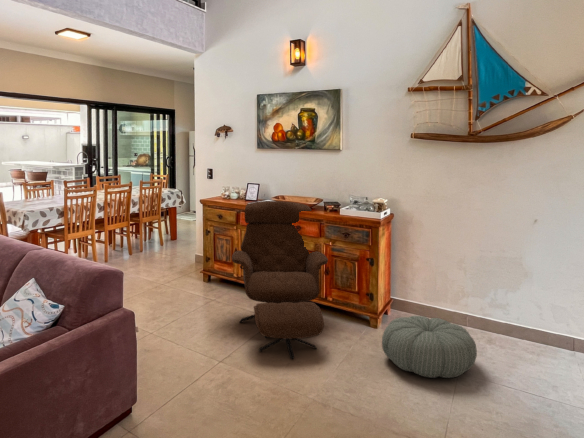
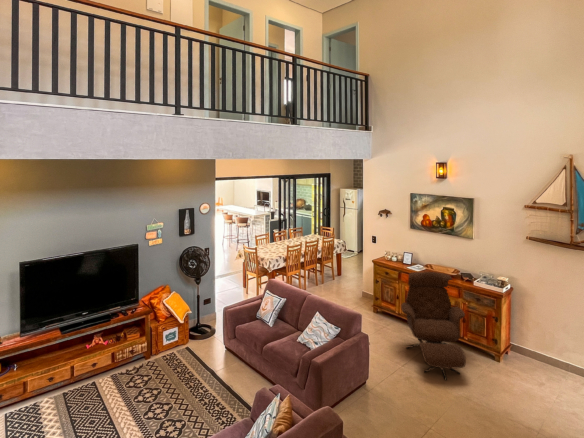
pouf: present [382,316,477,378] -> none [505,361,573,408]

